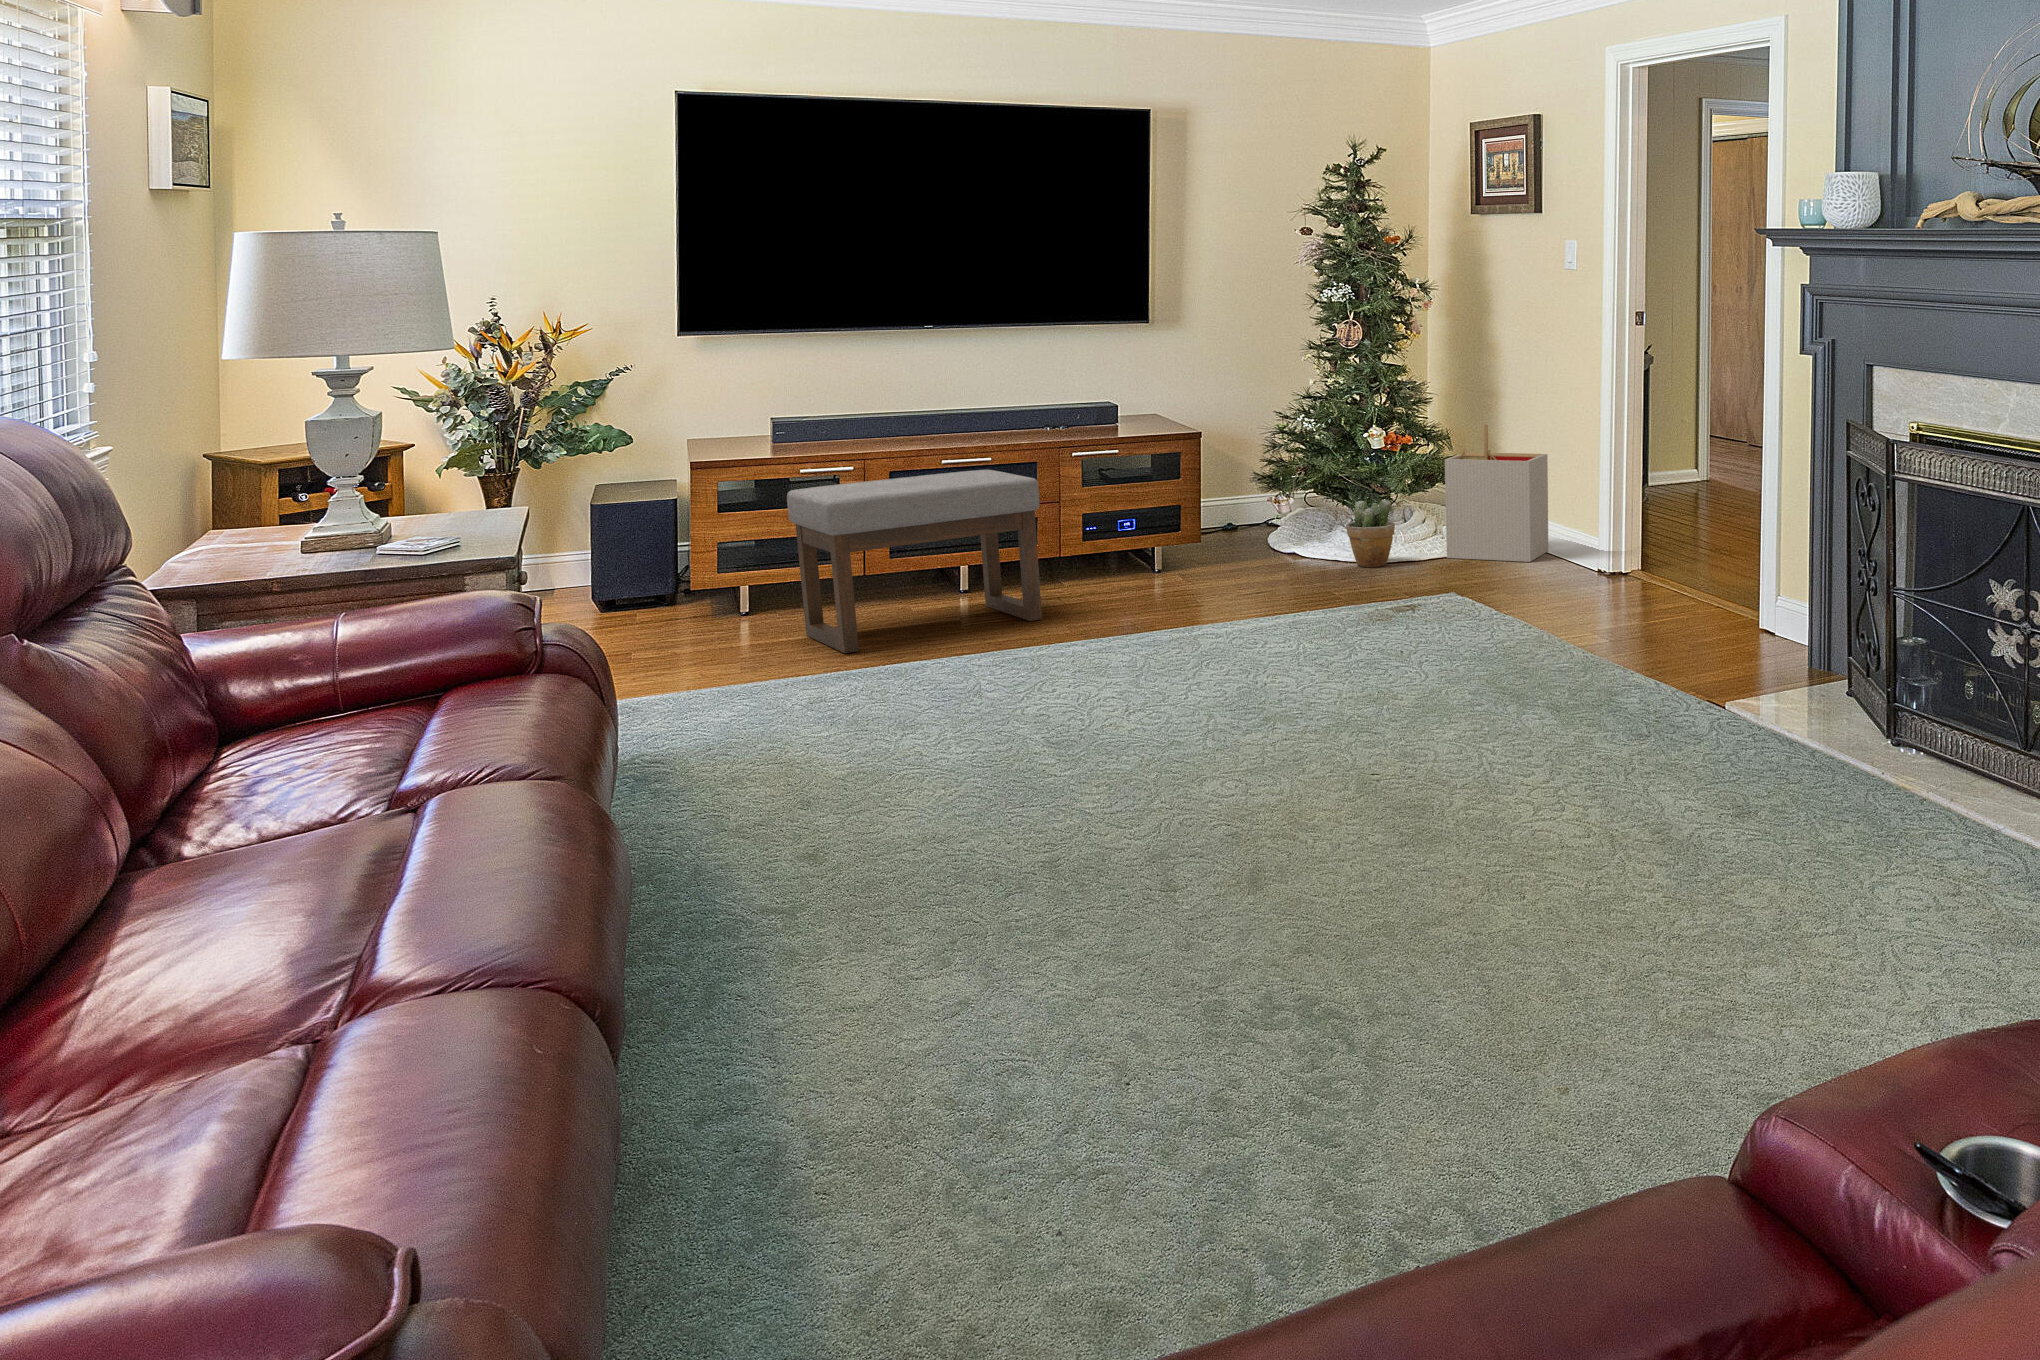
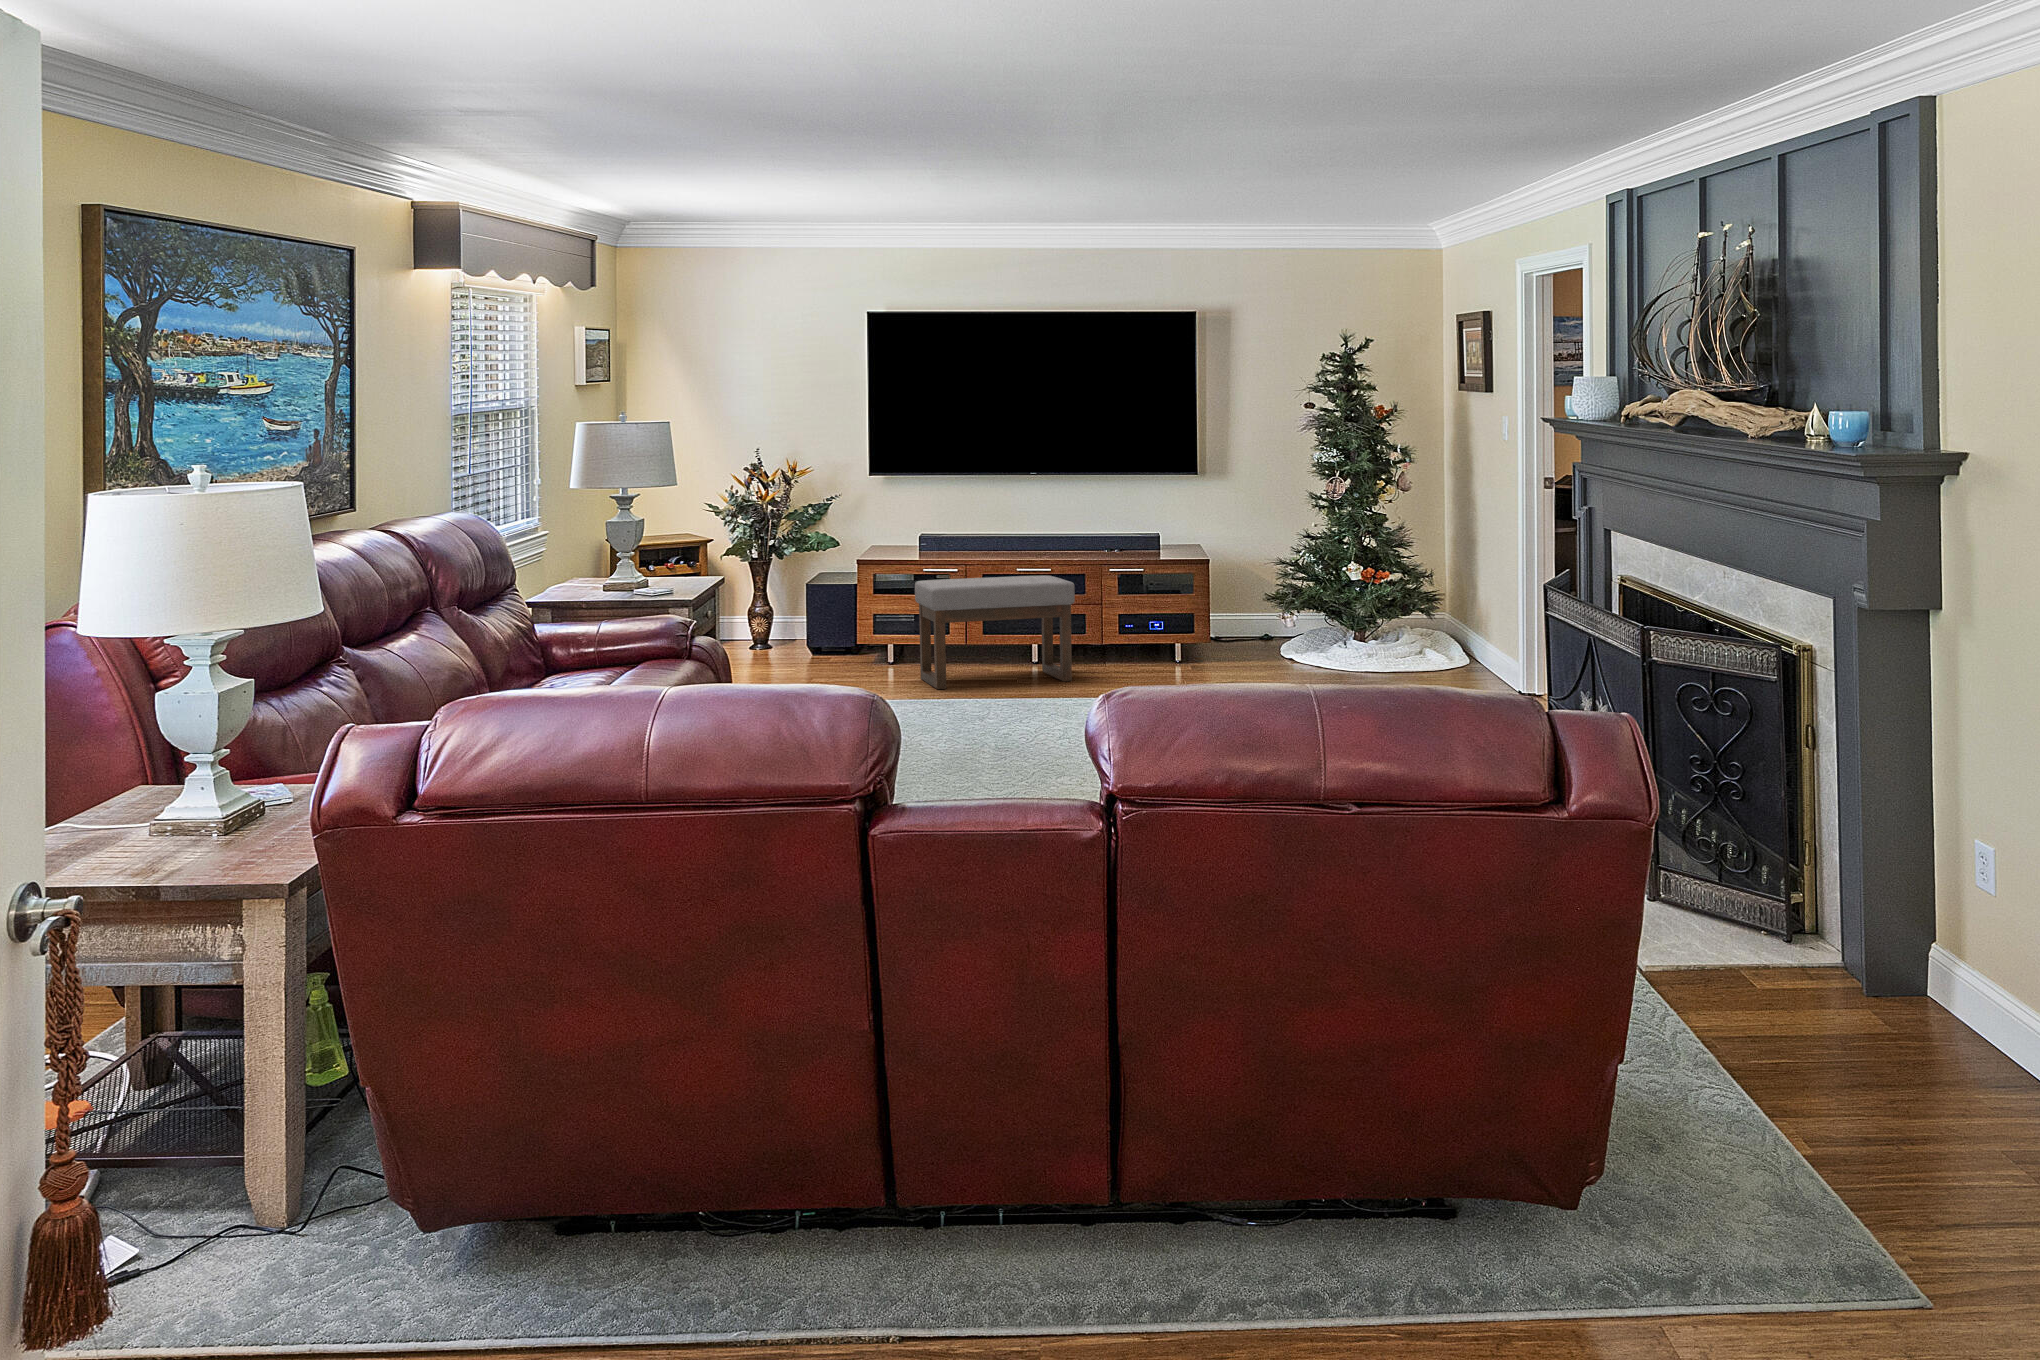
storage bin: present [1445,425,1548,562] -> none [1394,563,1480,672]
potted plant: present [1346,500,1395,567] -> none [1314,616,1351,668]

